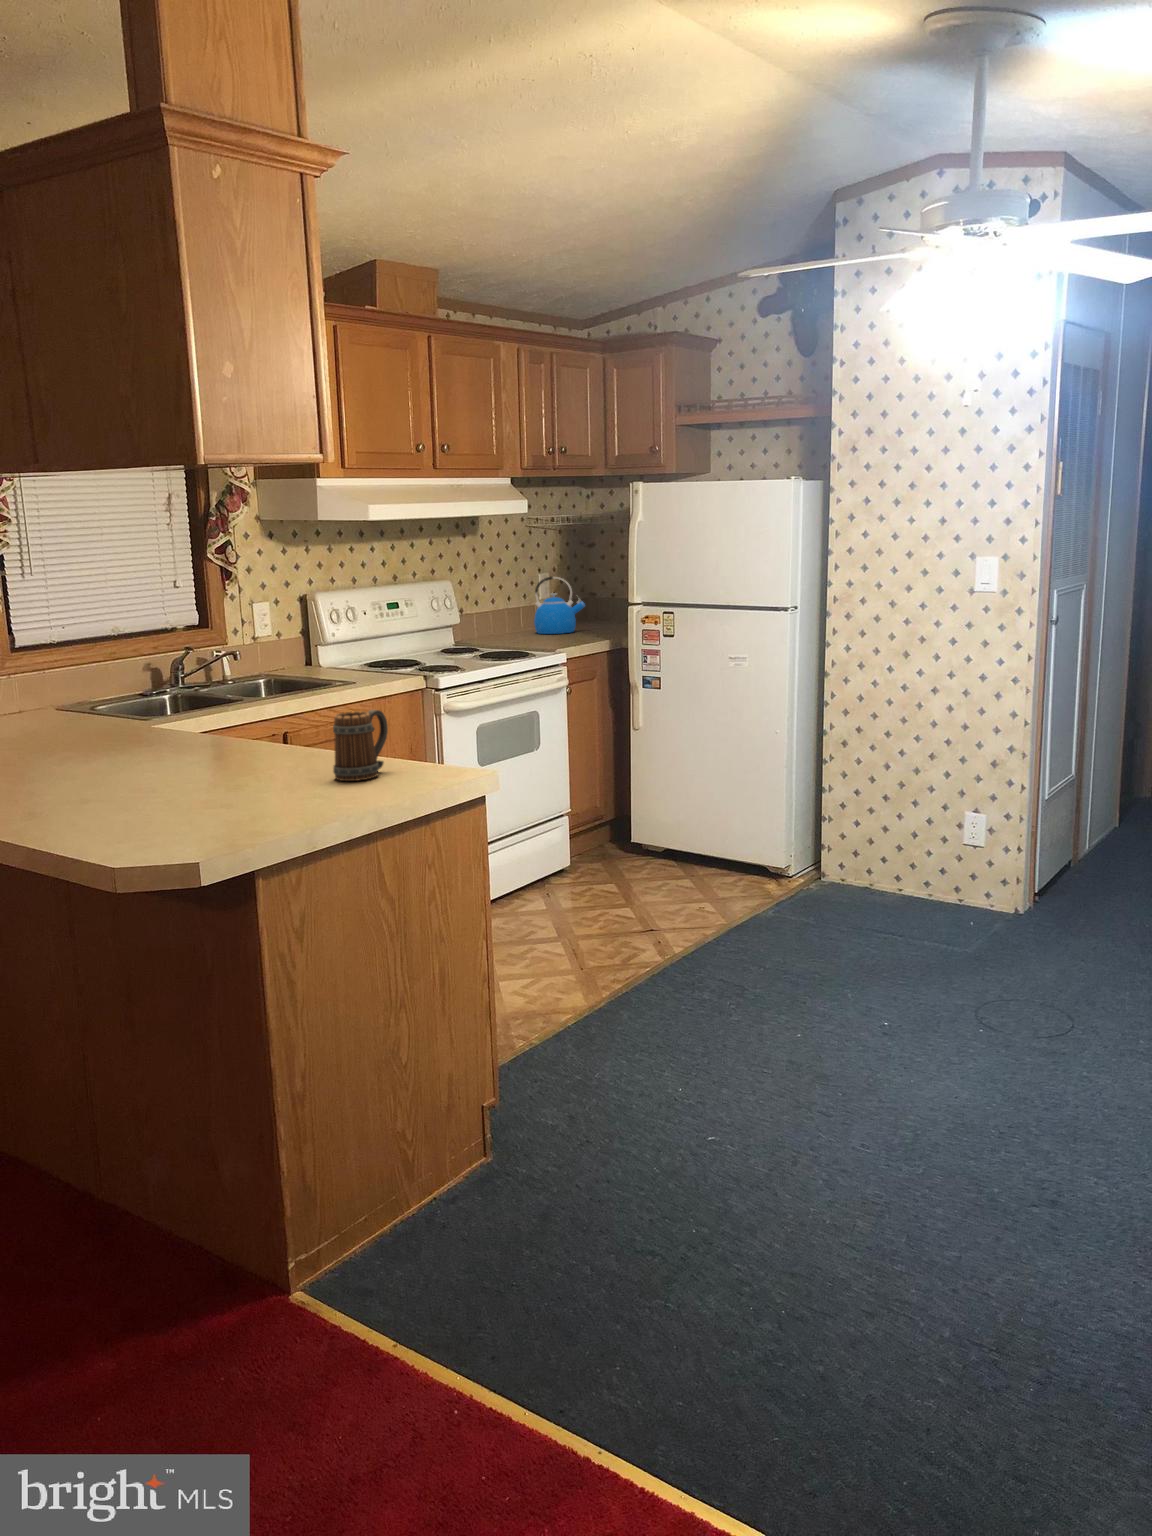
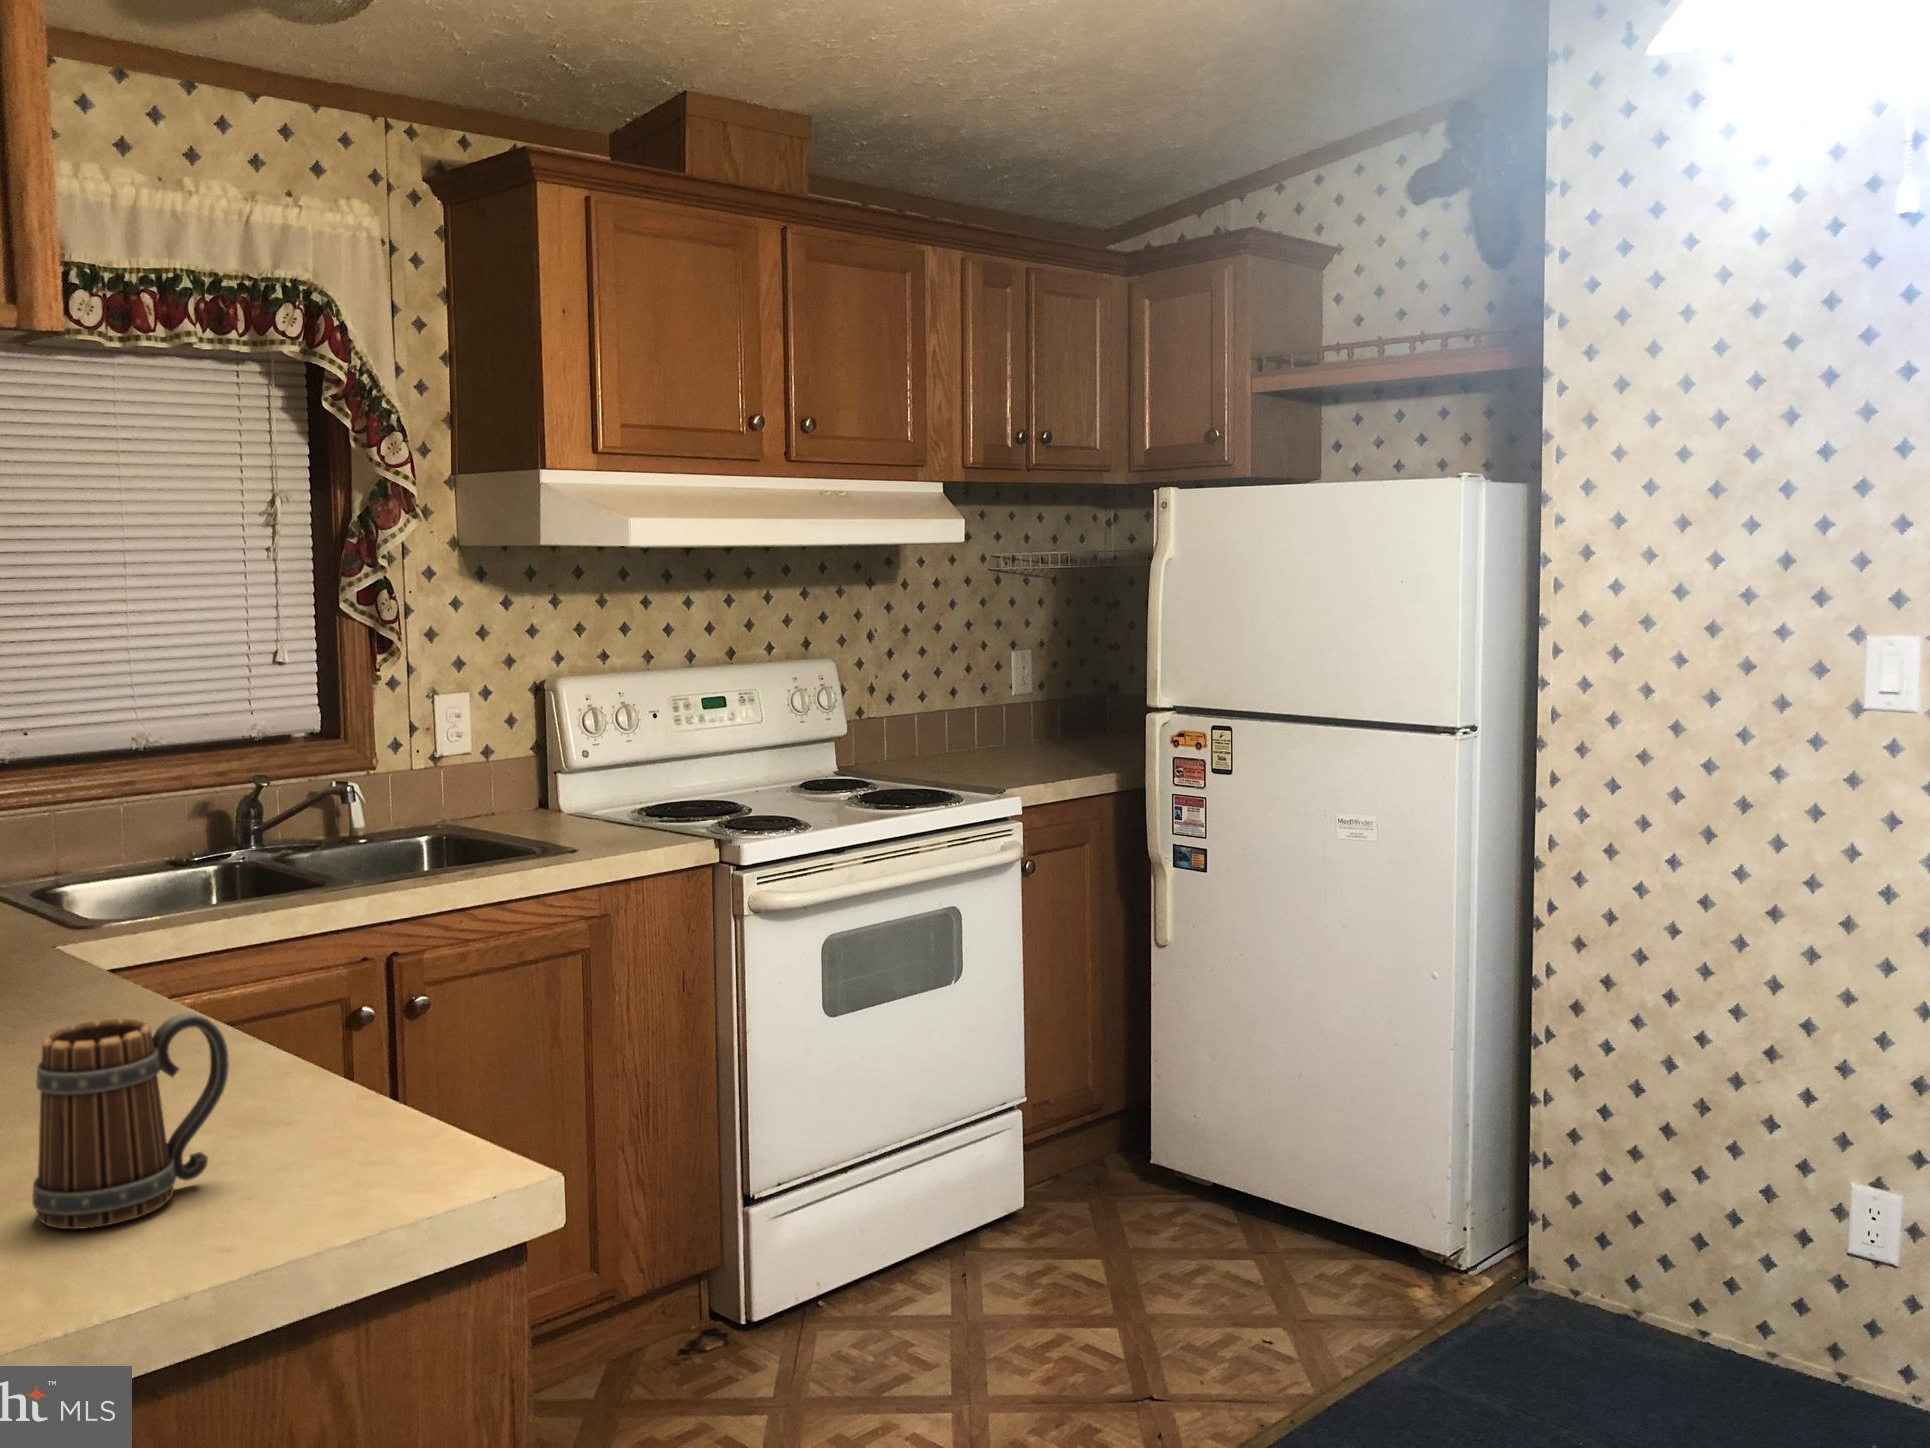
kettle: present [534,576,585,634] -> none [997,656,1088,758]

